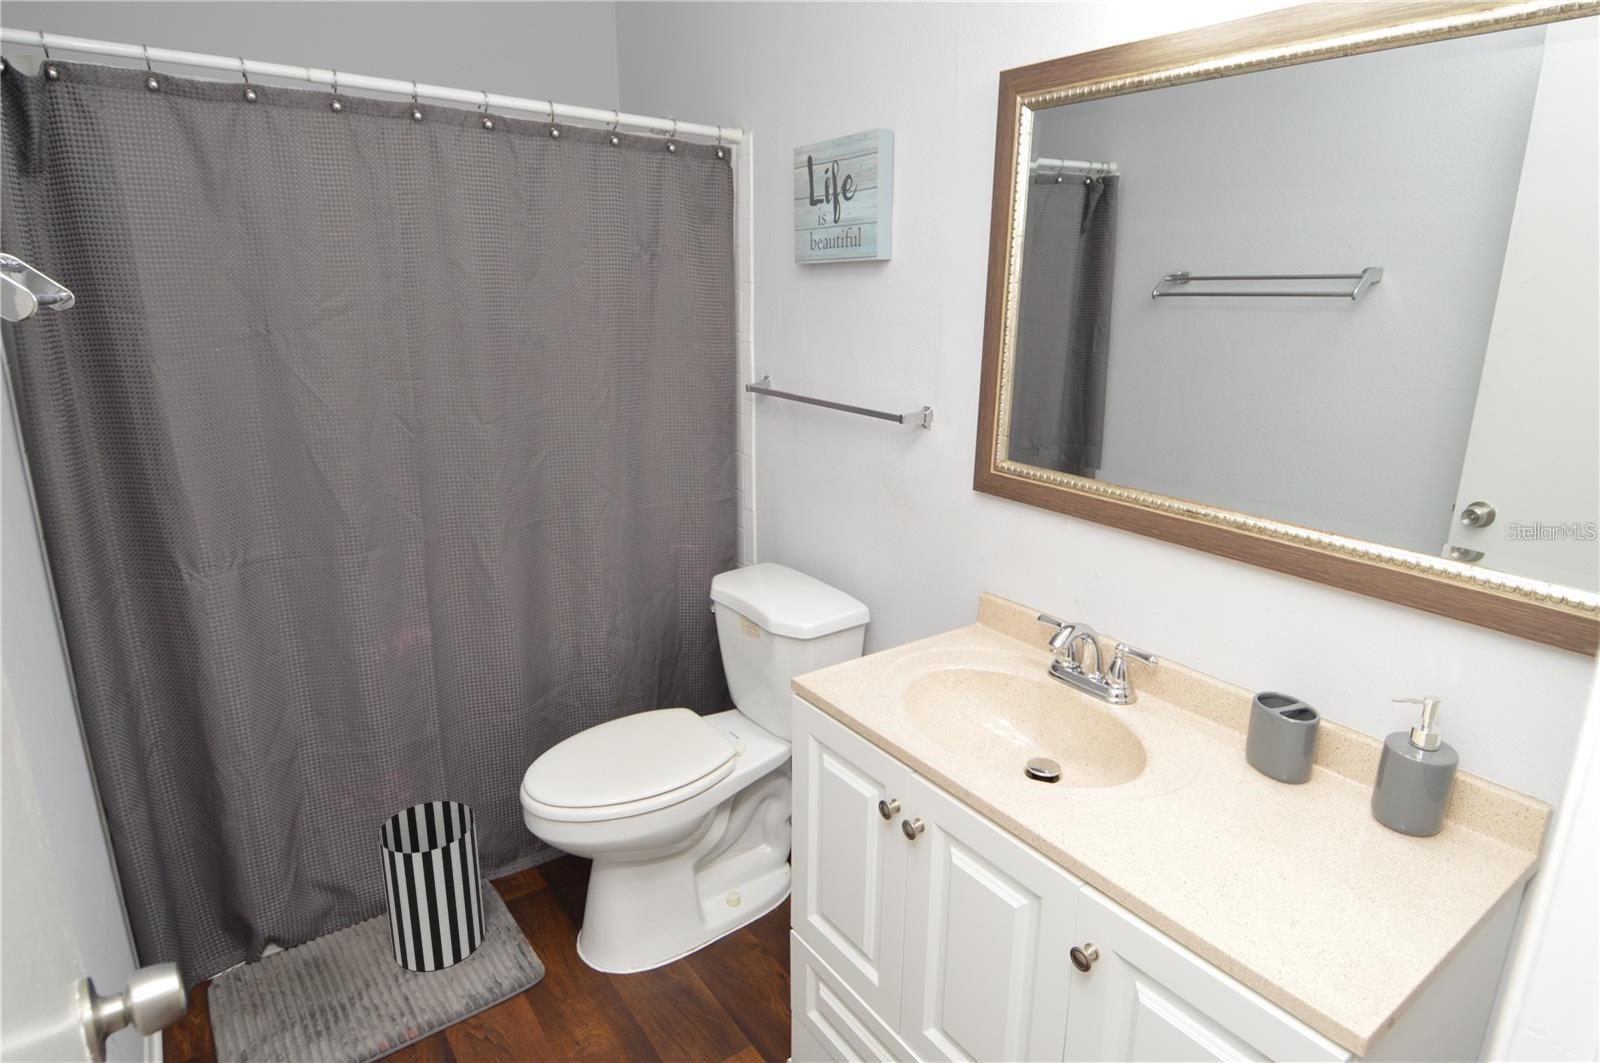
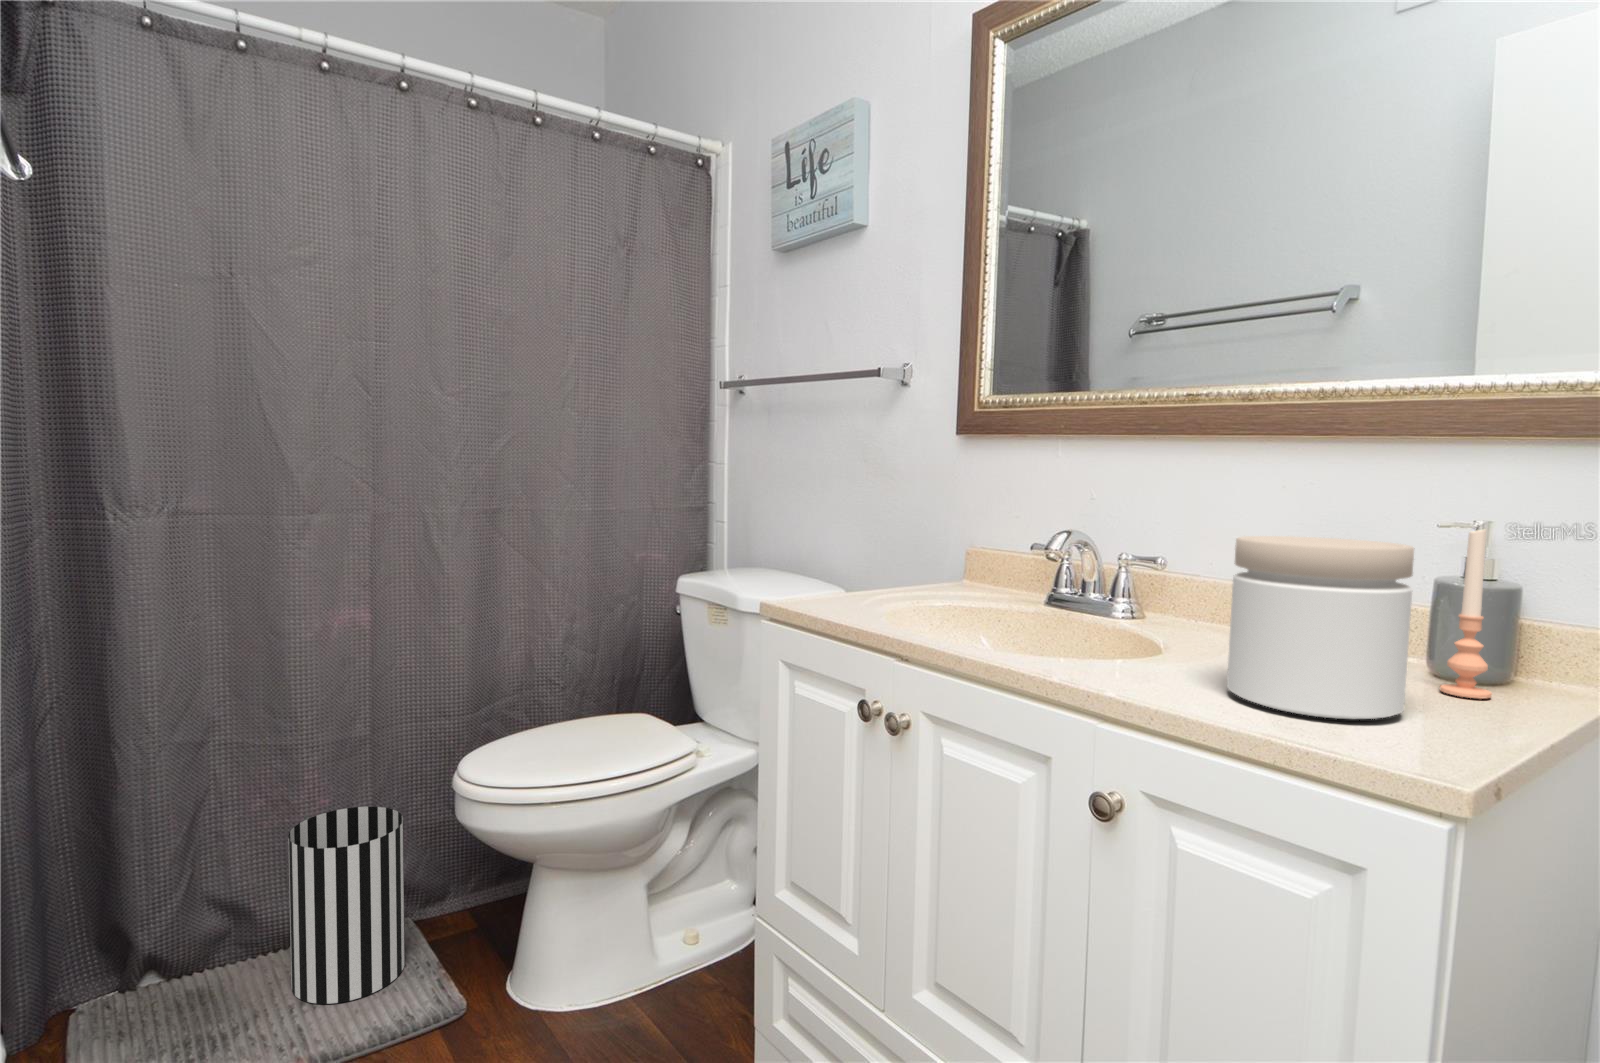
candle: none [1379,739,1434,877] -> present [1440,529,1492,699]
jar: none [1198,740,1365,932] -> present [1227,536,1414,719]

